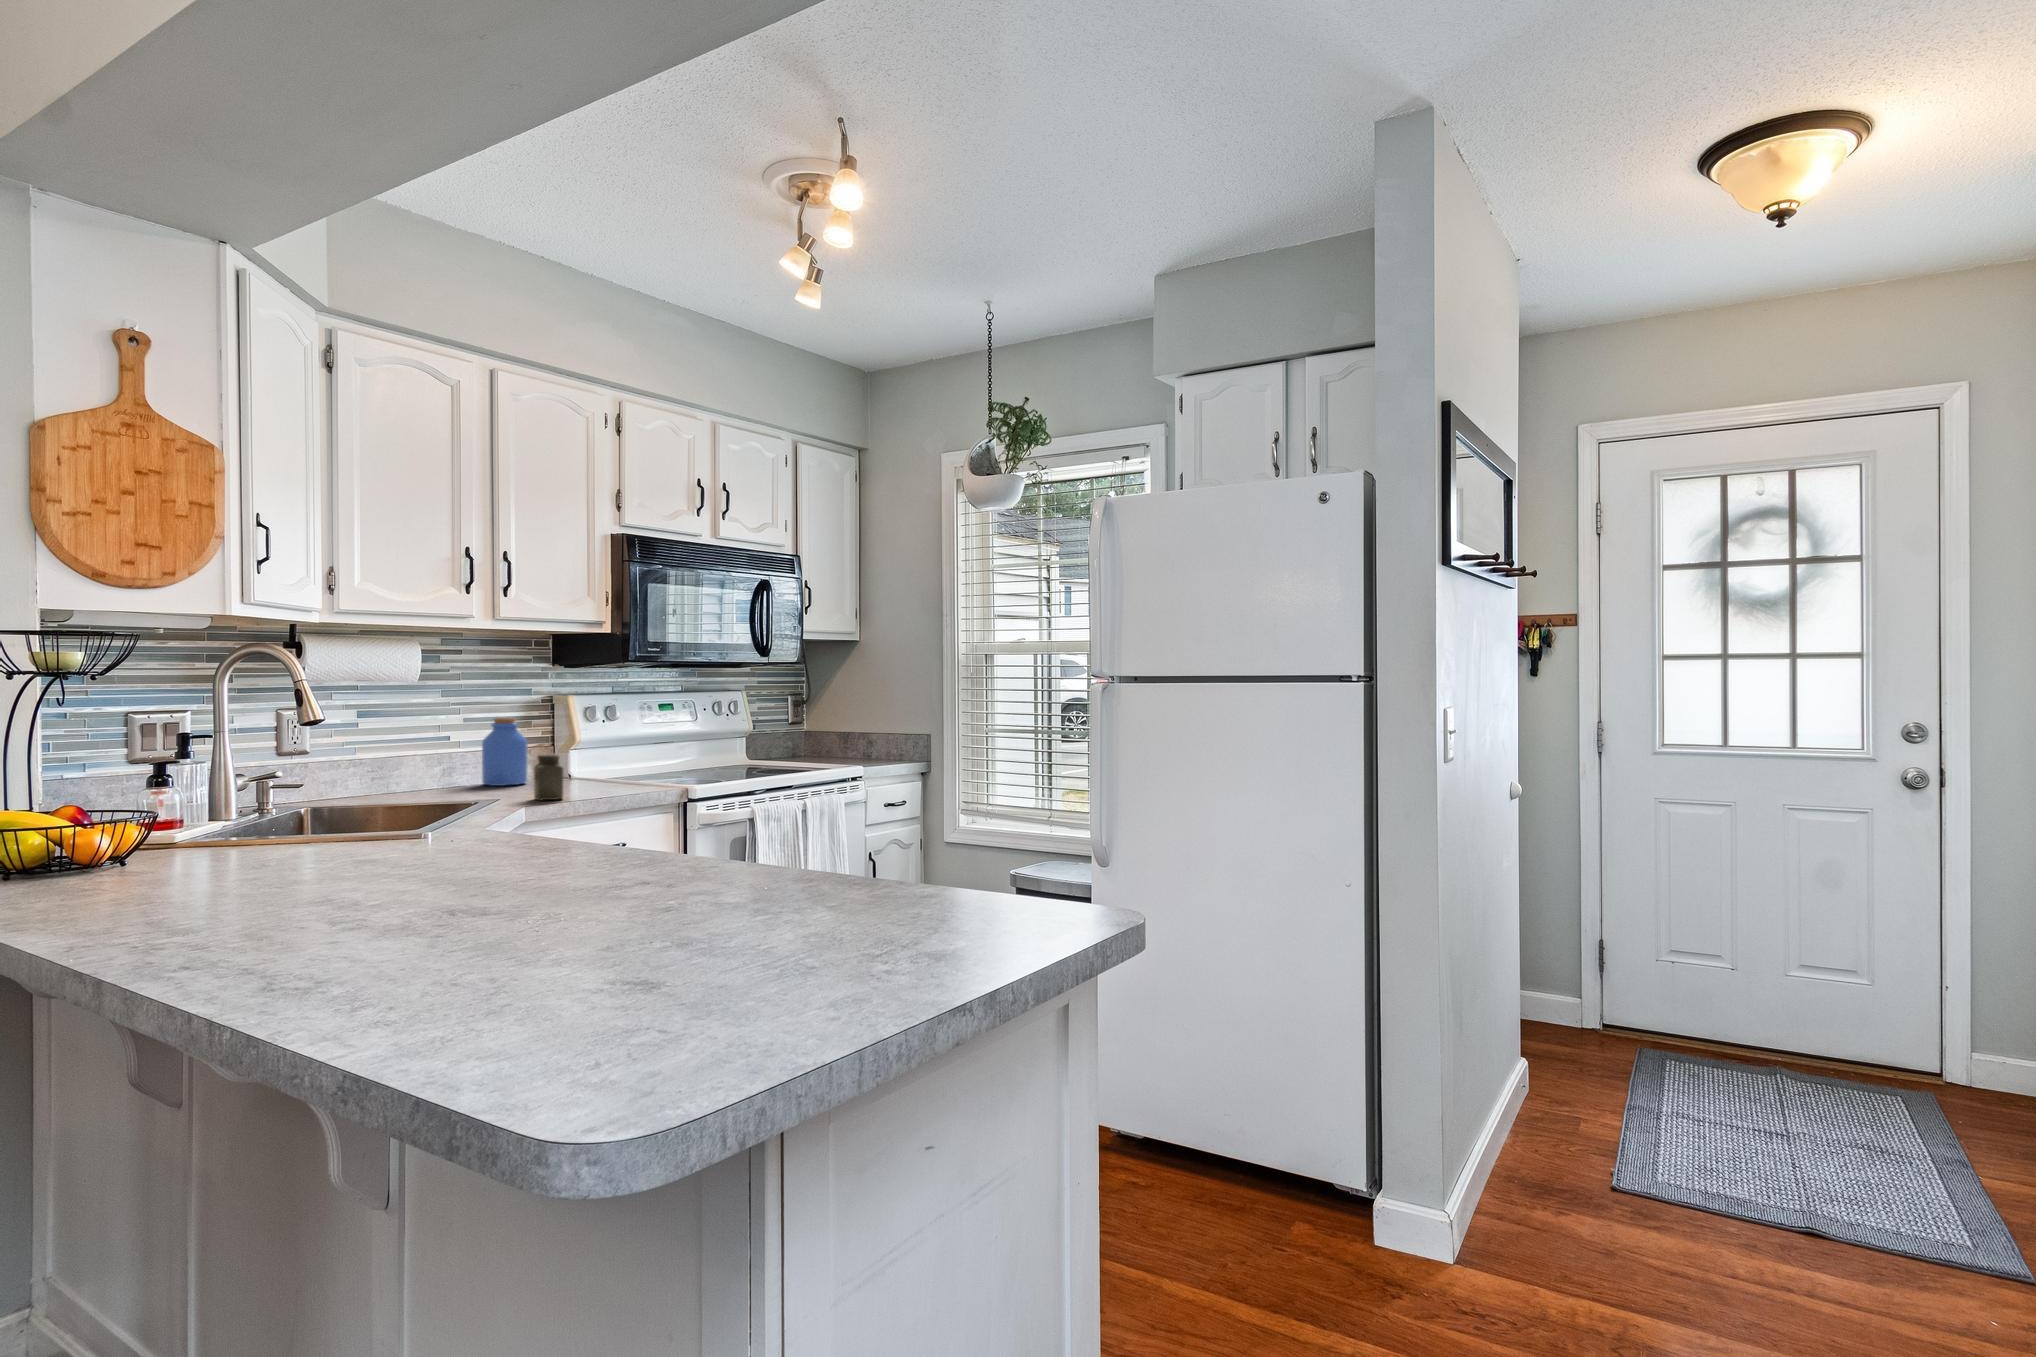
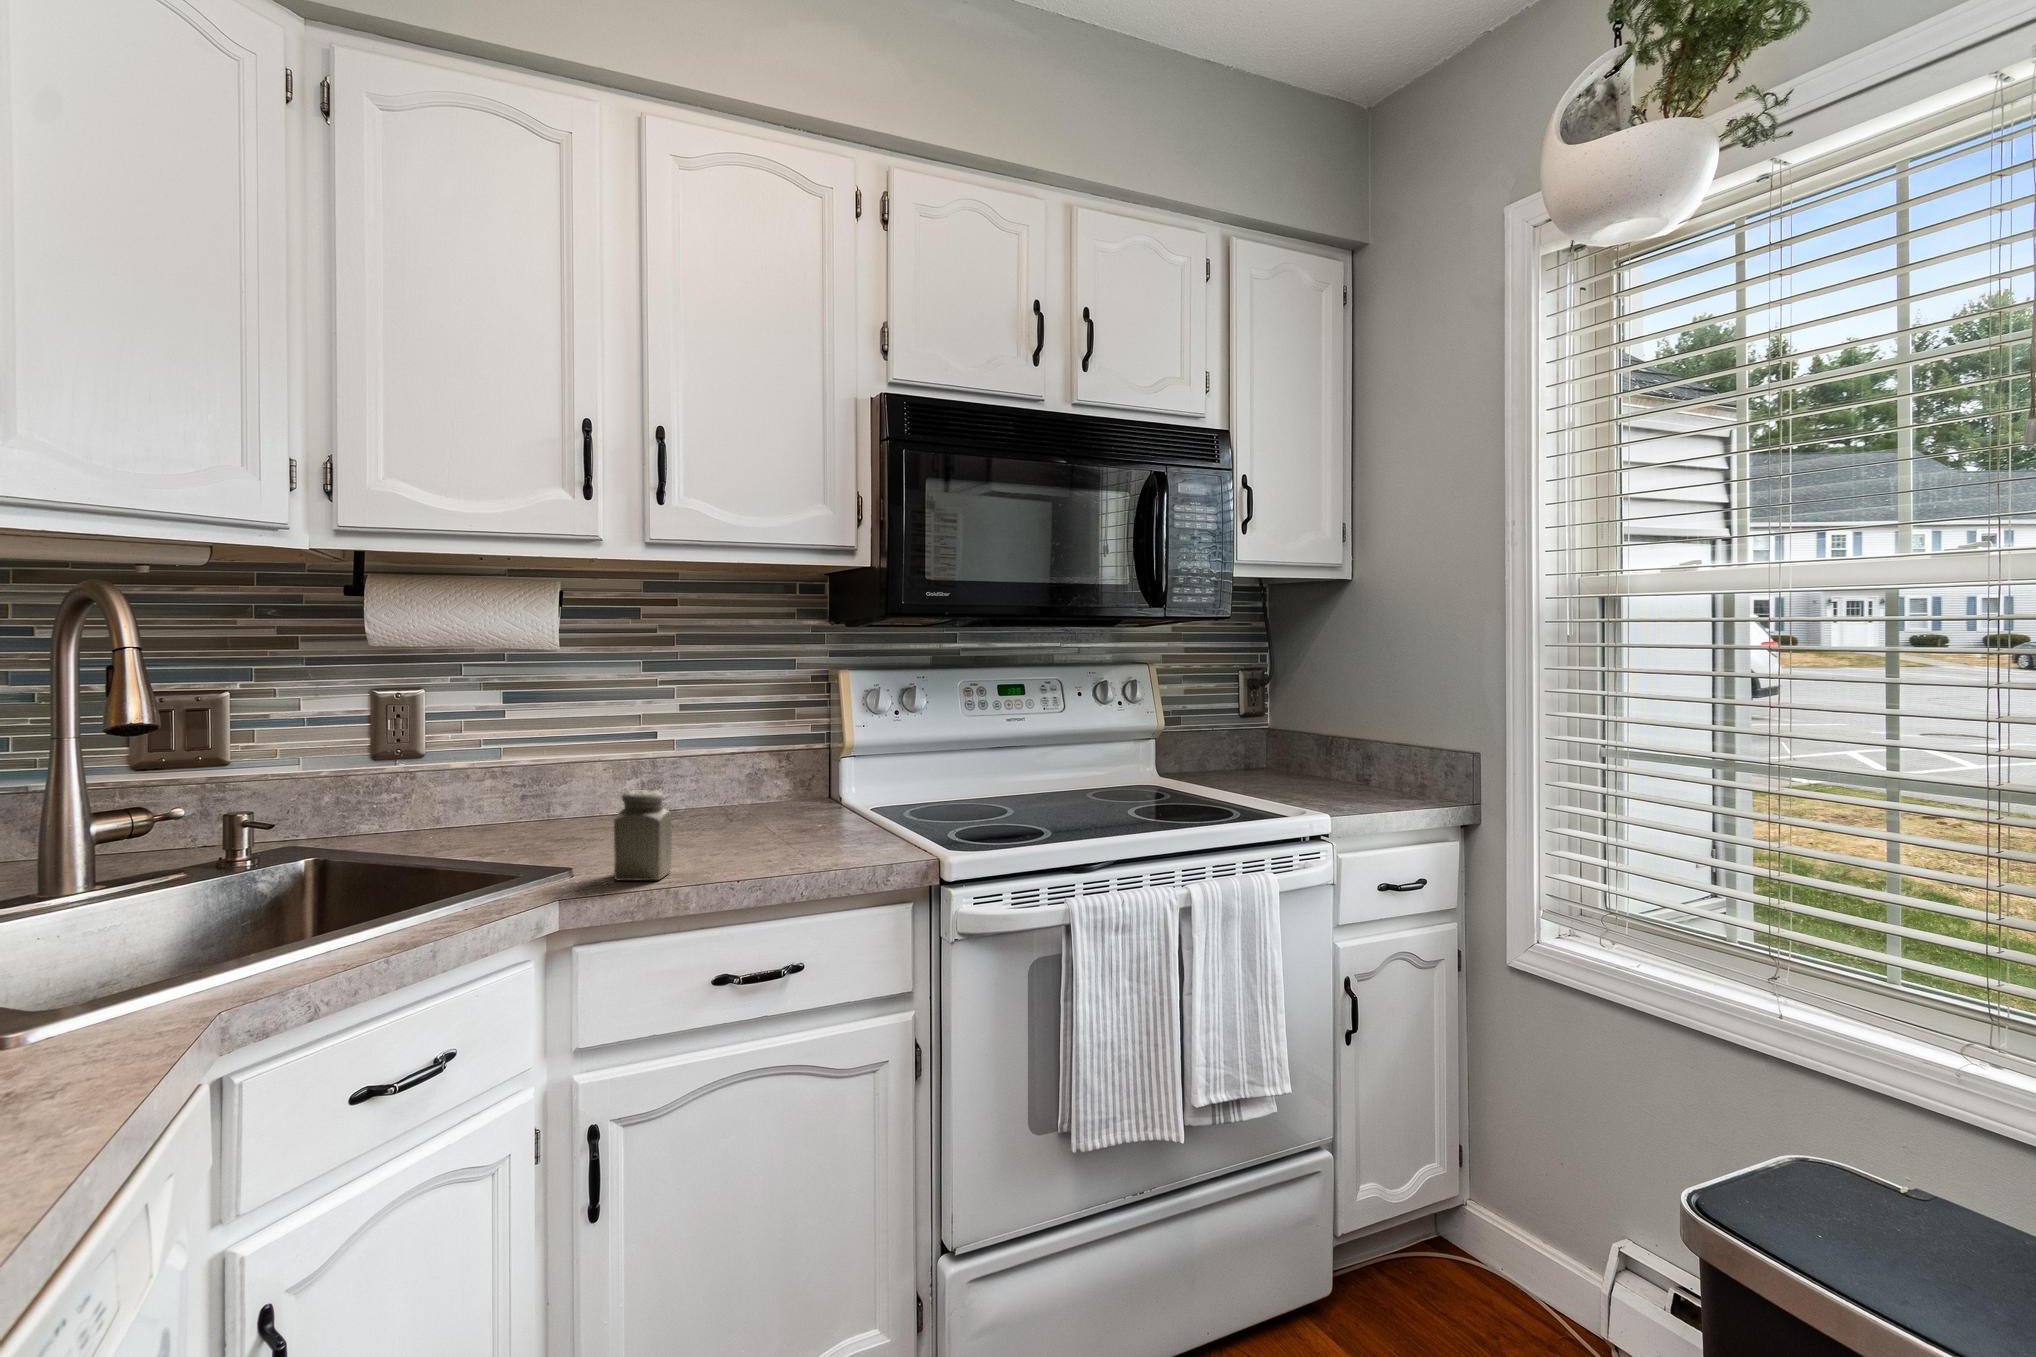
jar: present [482,718,528,786] -> none [675,707,744,818]

